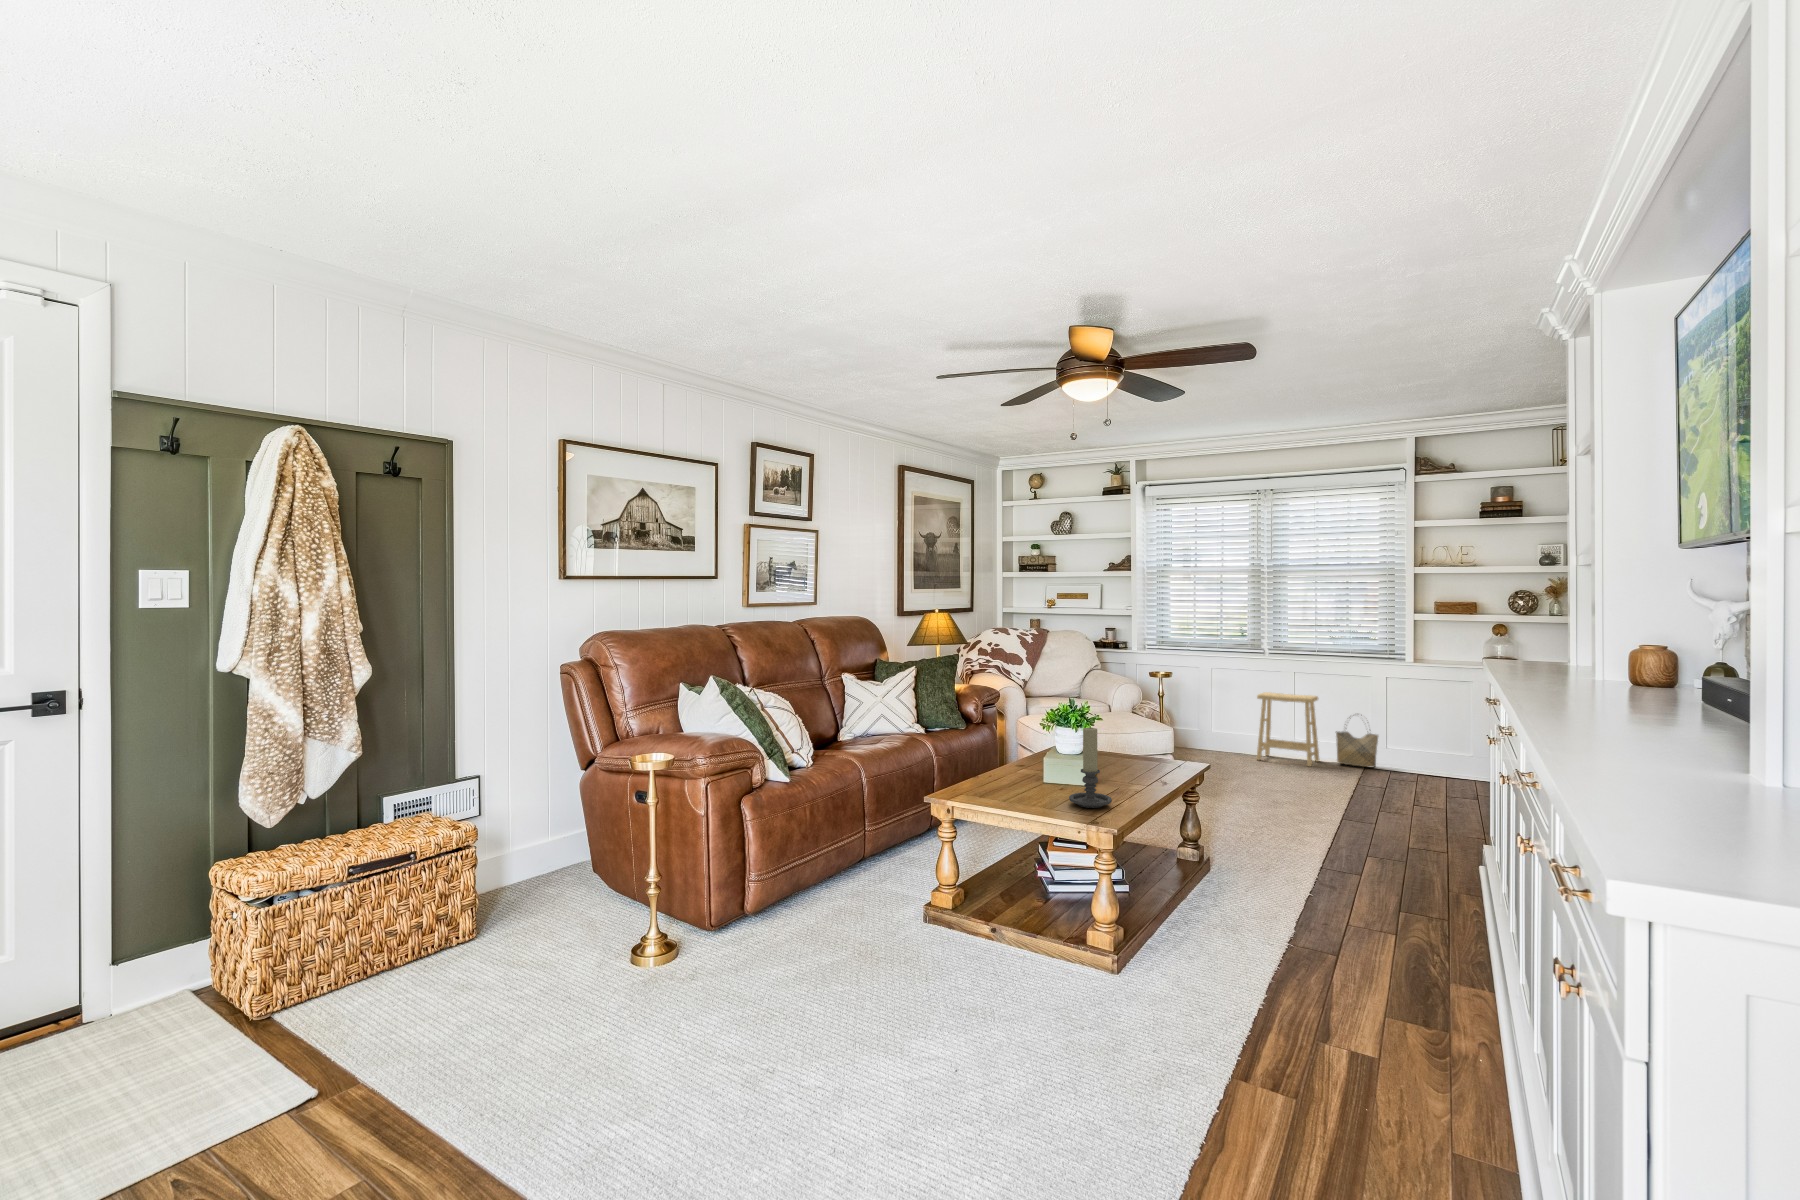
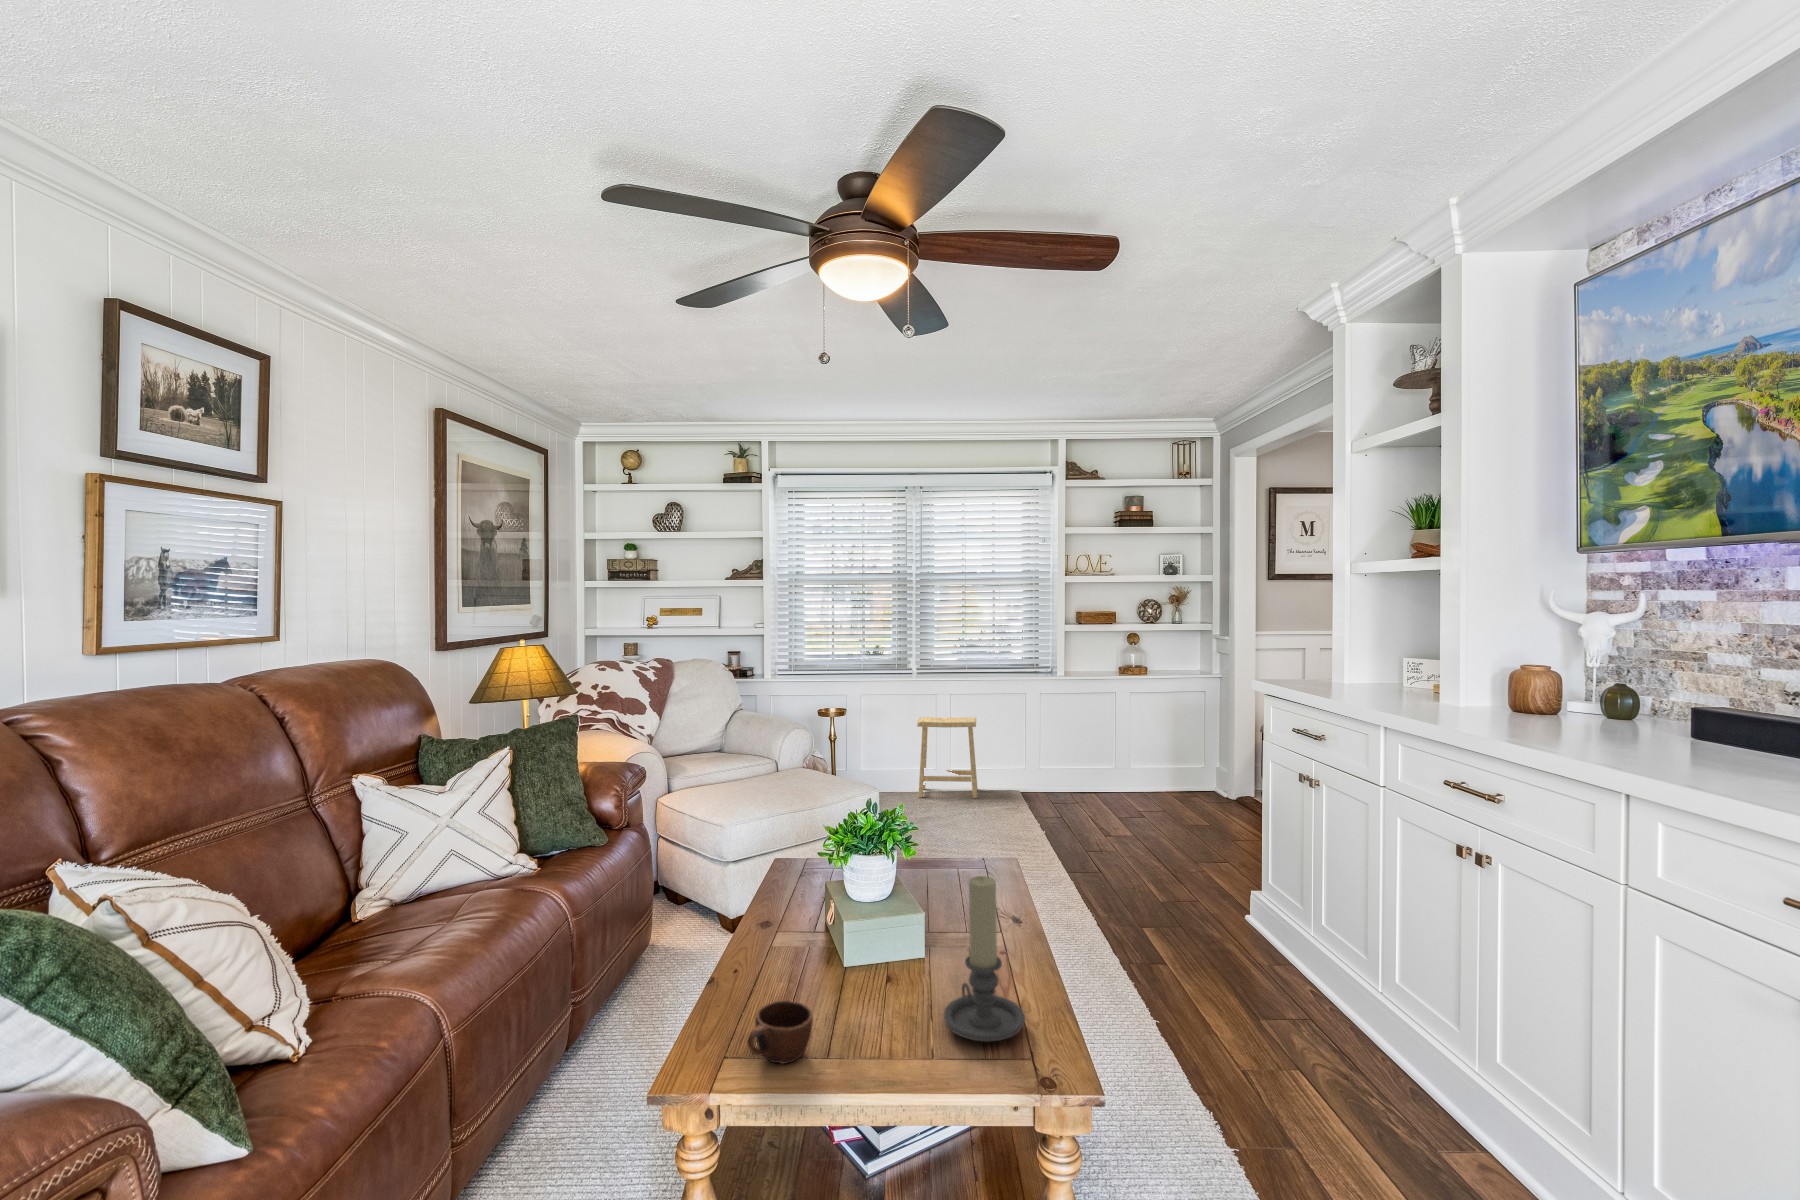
woven basket: present [1336,717,1378,768] -> none [994,733,1035,790]
mug: none [971,774,1004,798] -> present [748,1000,813,1064]

